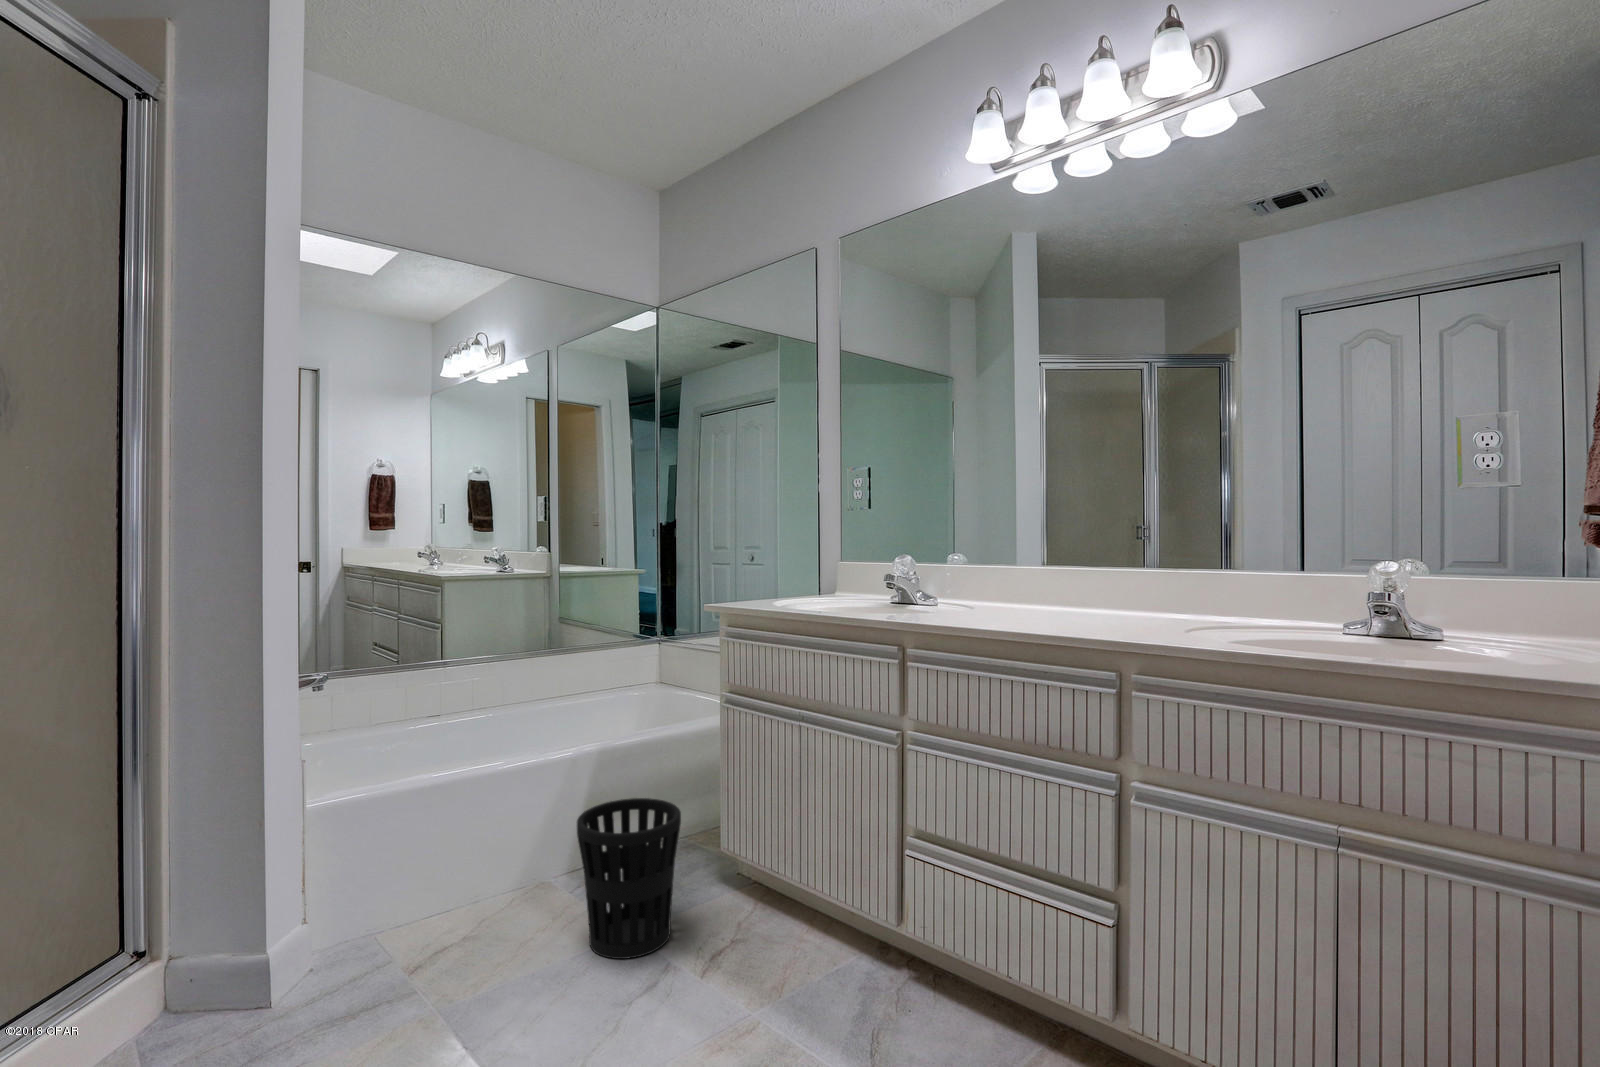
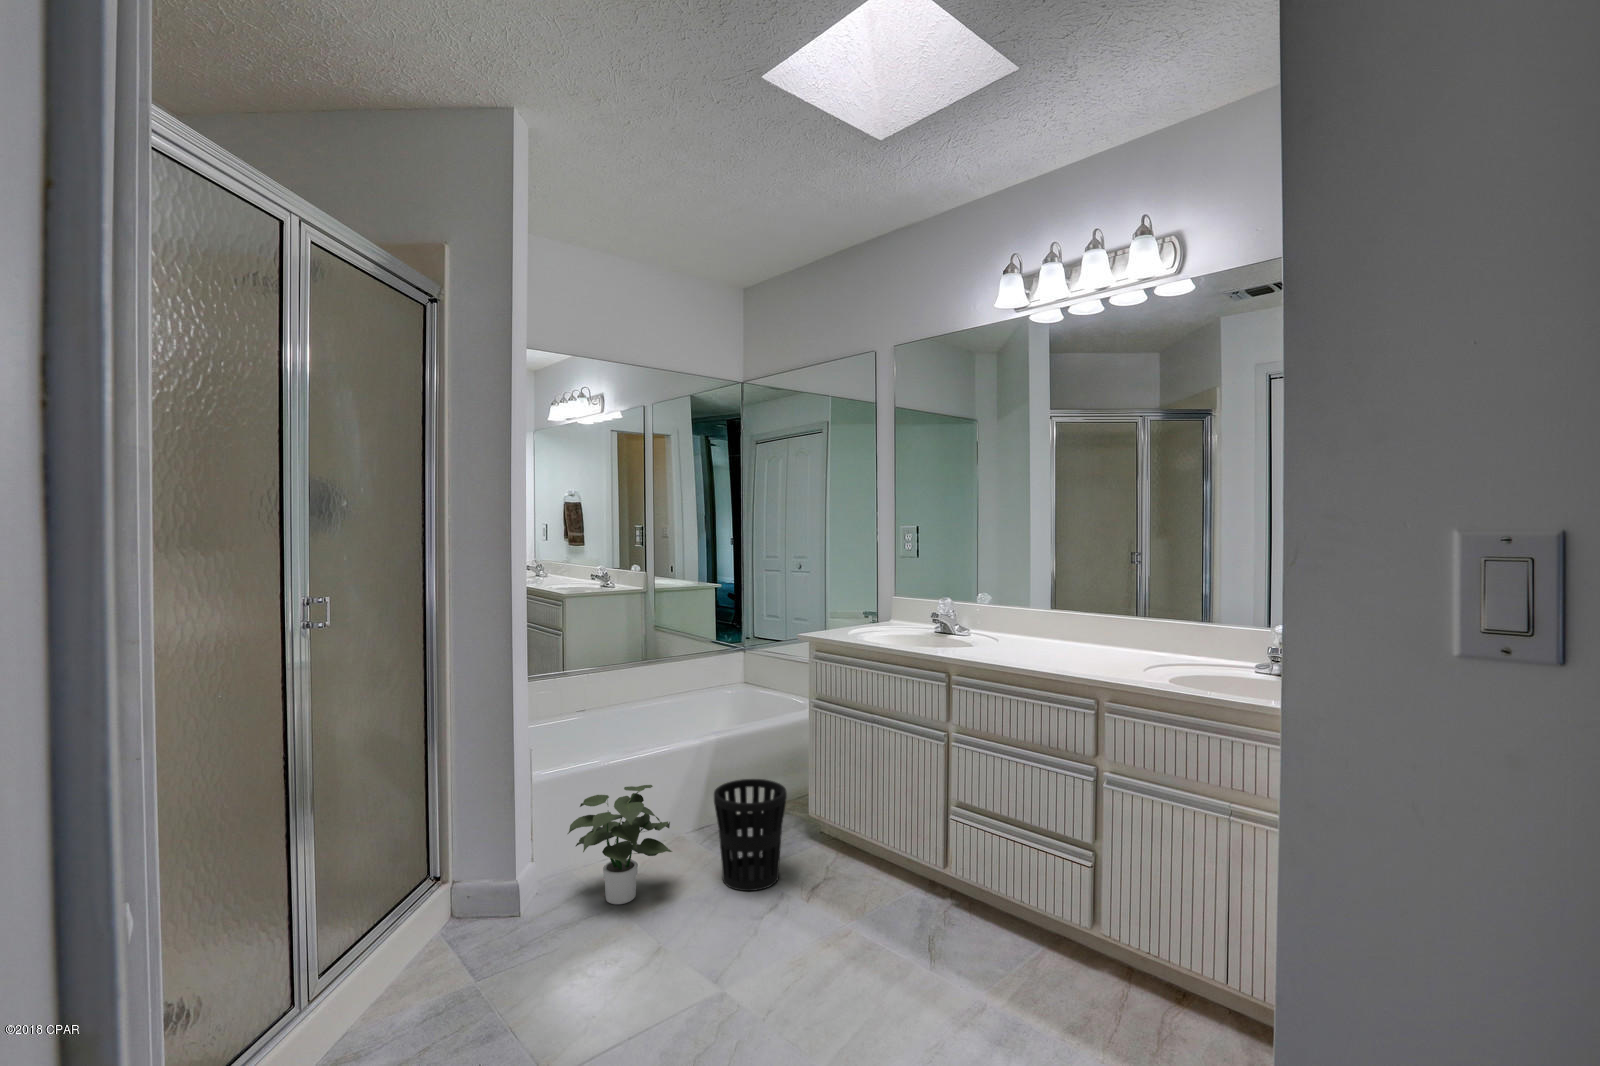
potted plant: none [353,808,513,984] -> present [568,785,672,904]

